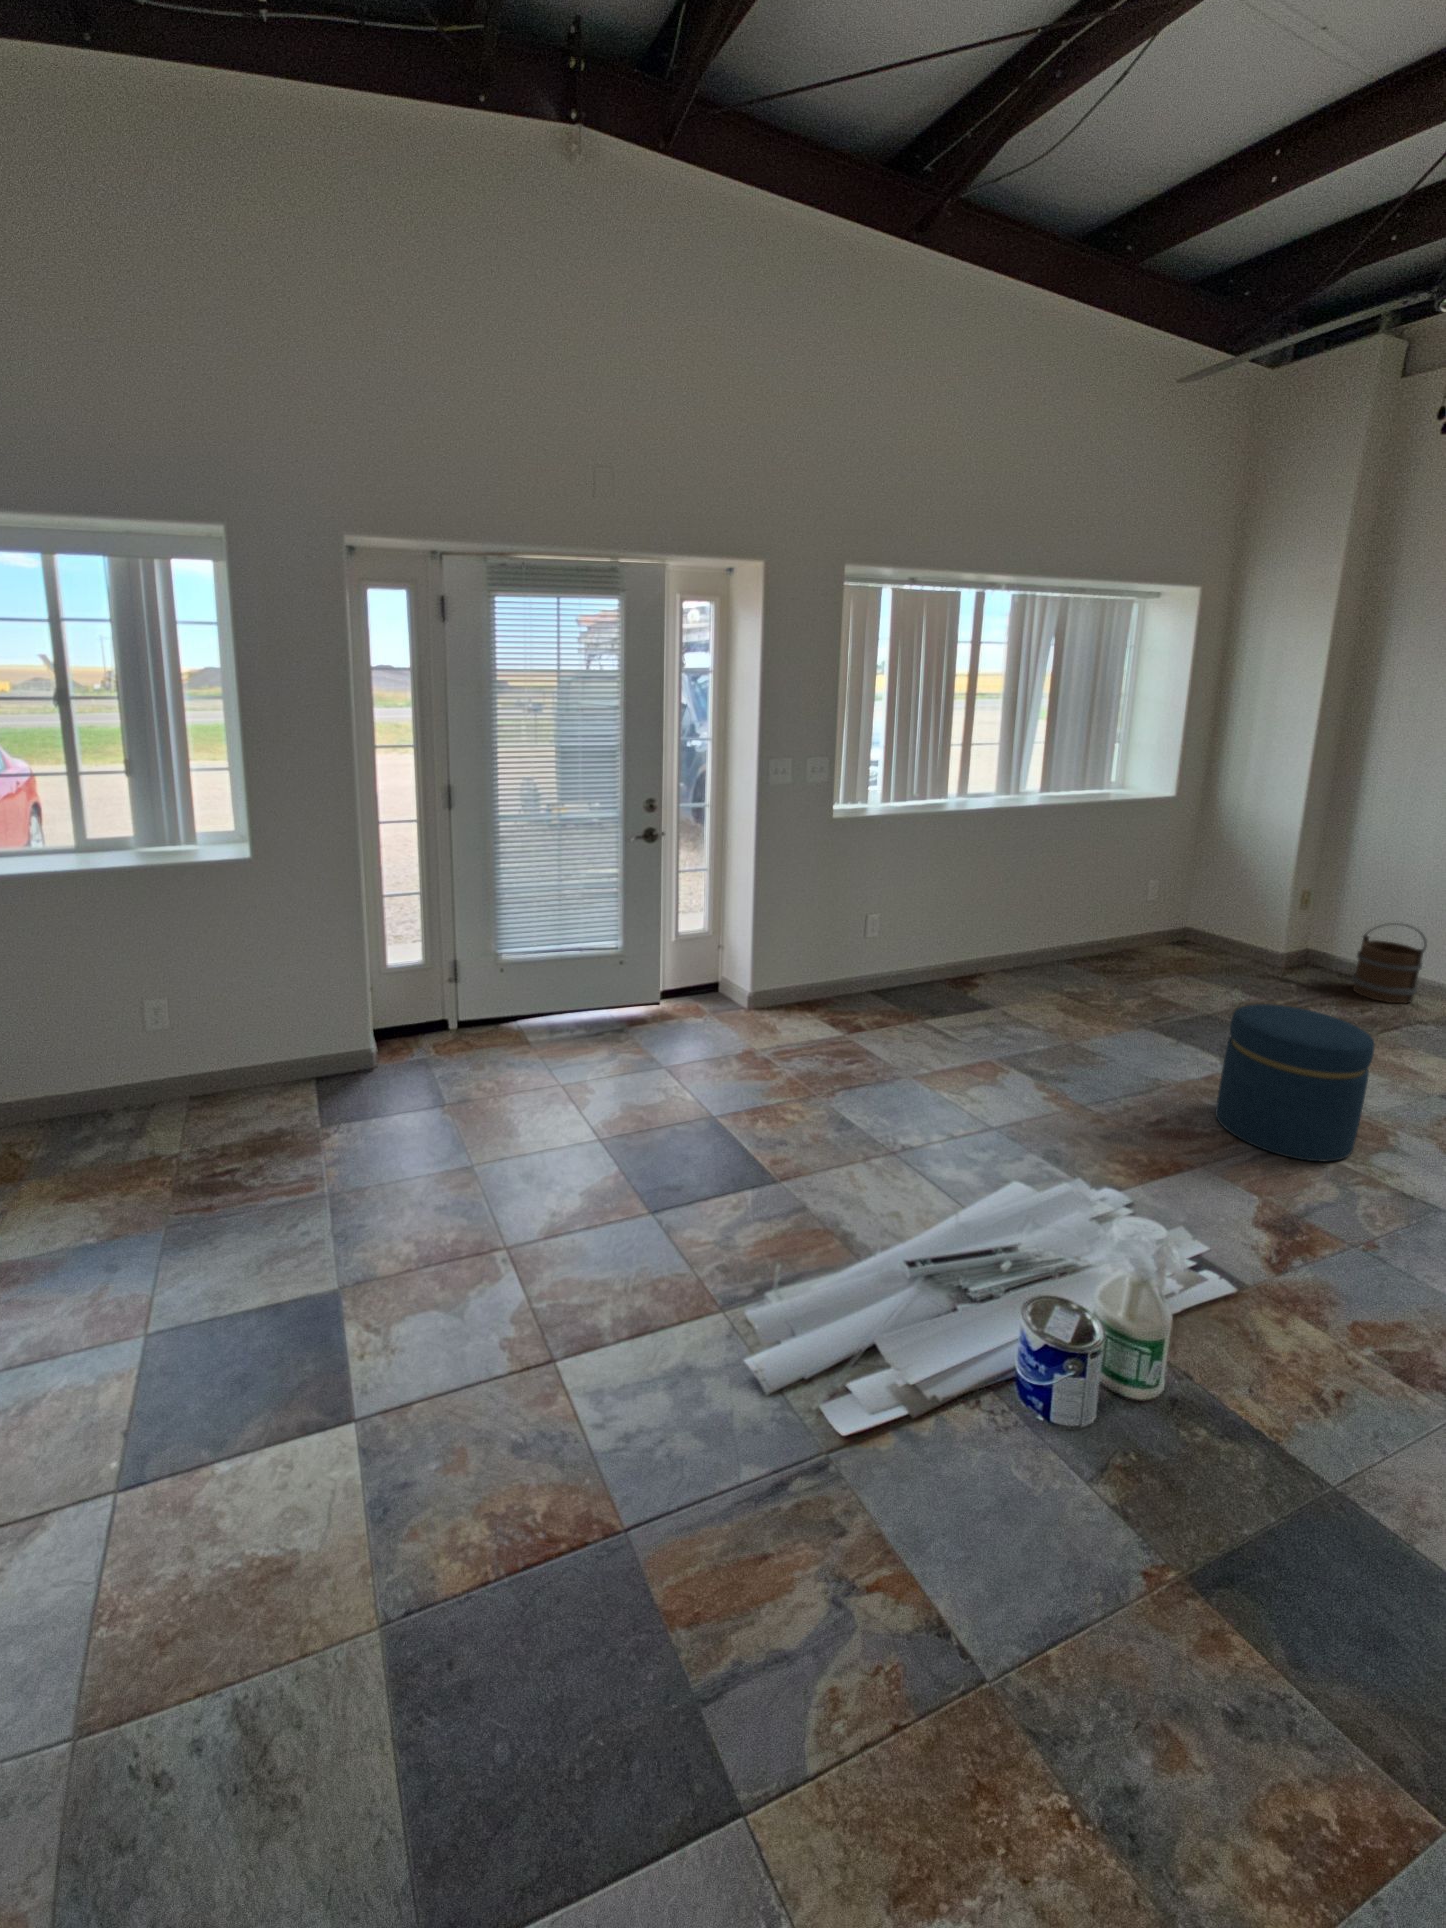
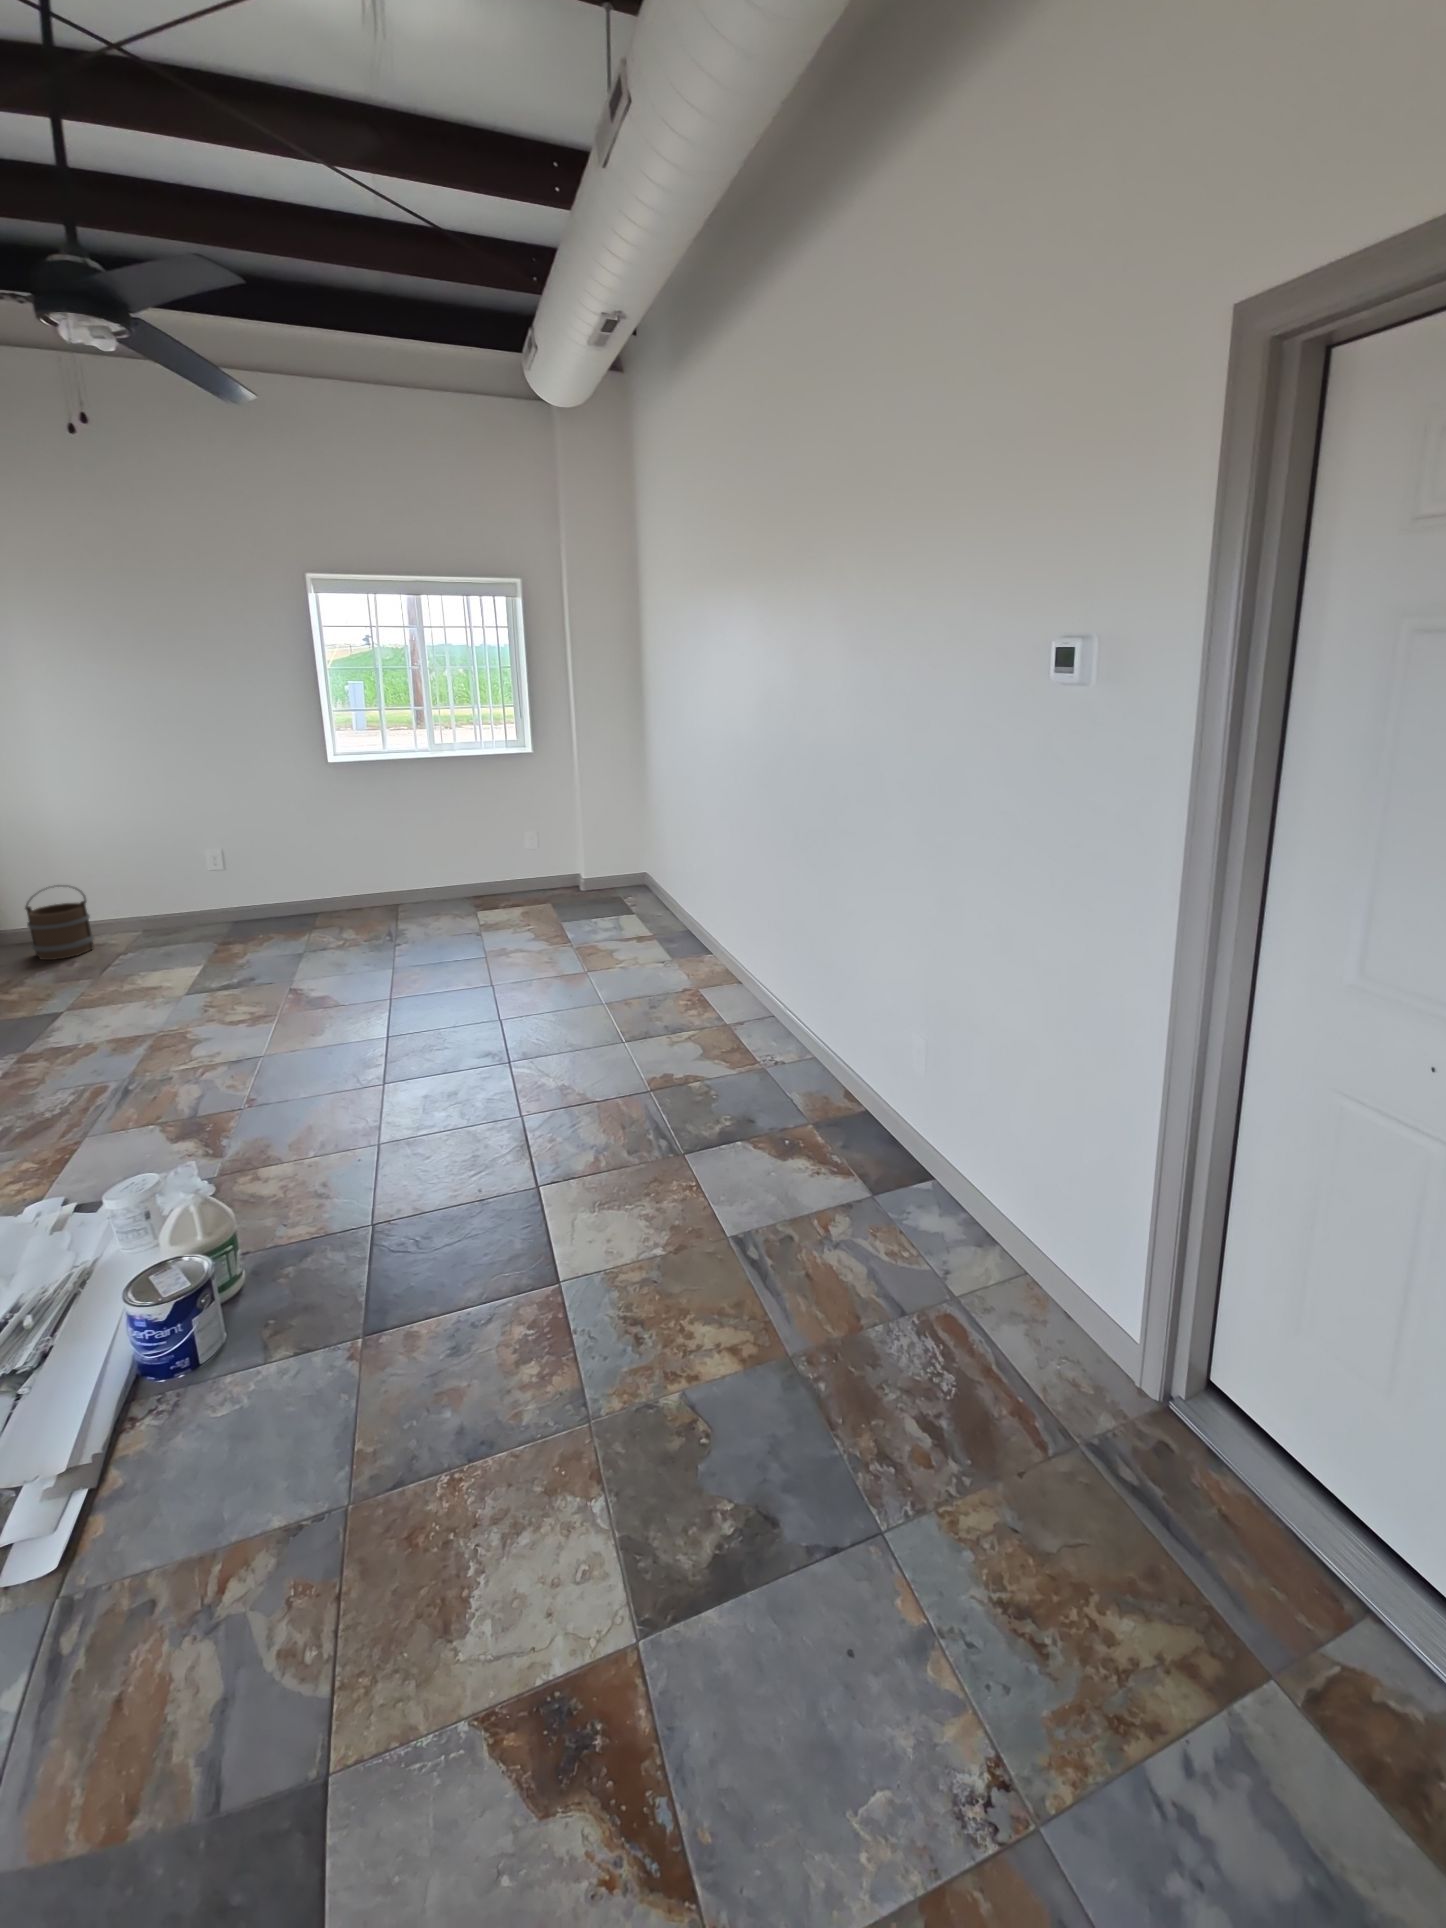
ottoman: present [1215,1004,1374,1161] -> none [21,962,176,1104]

